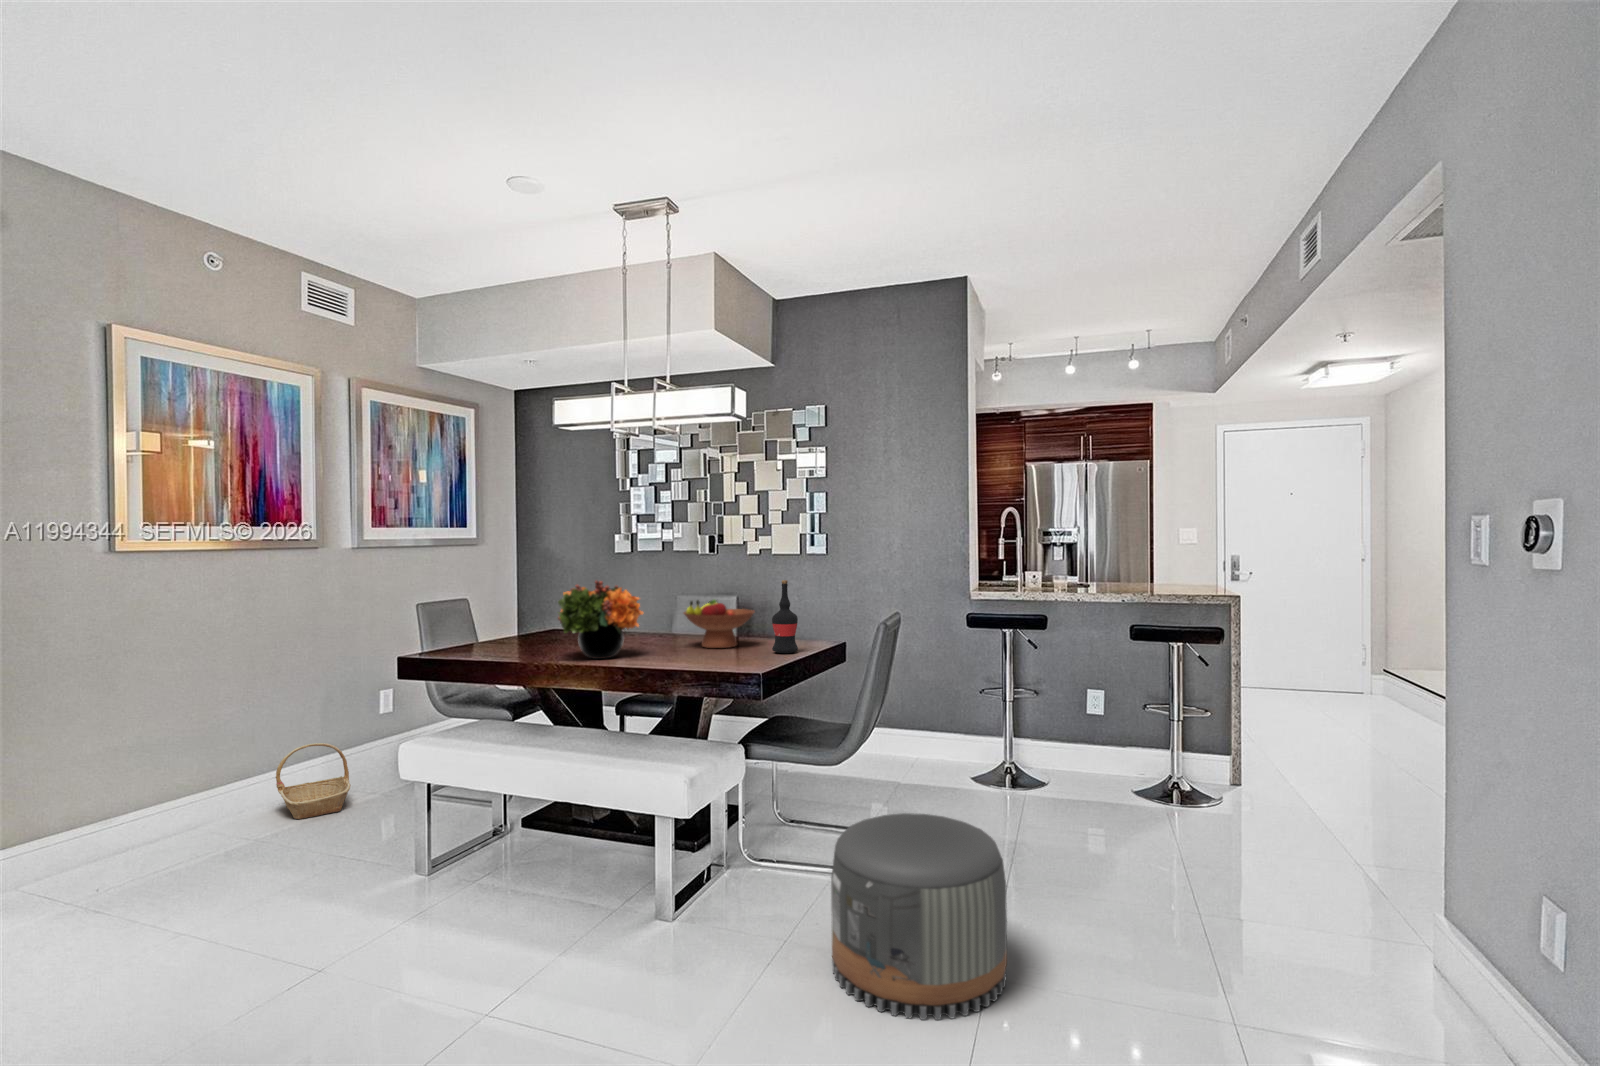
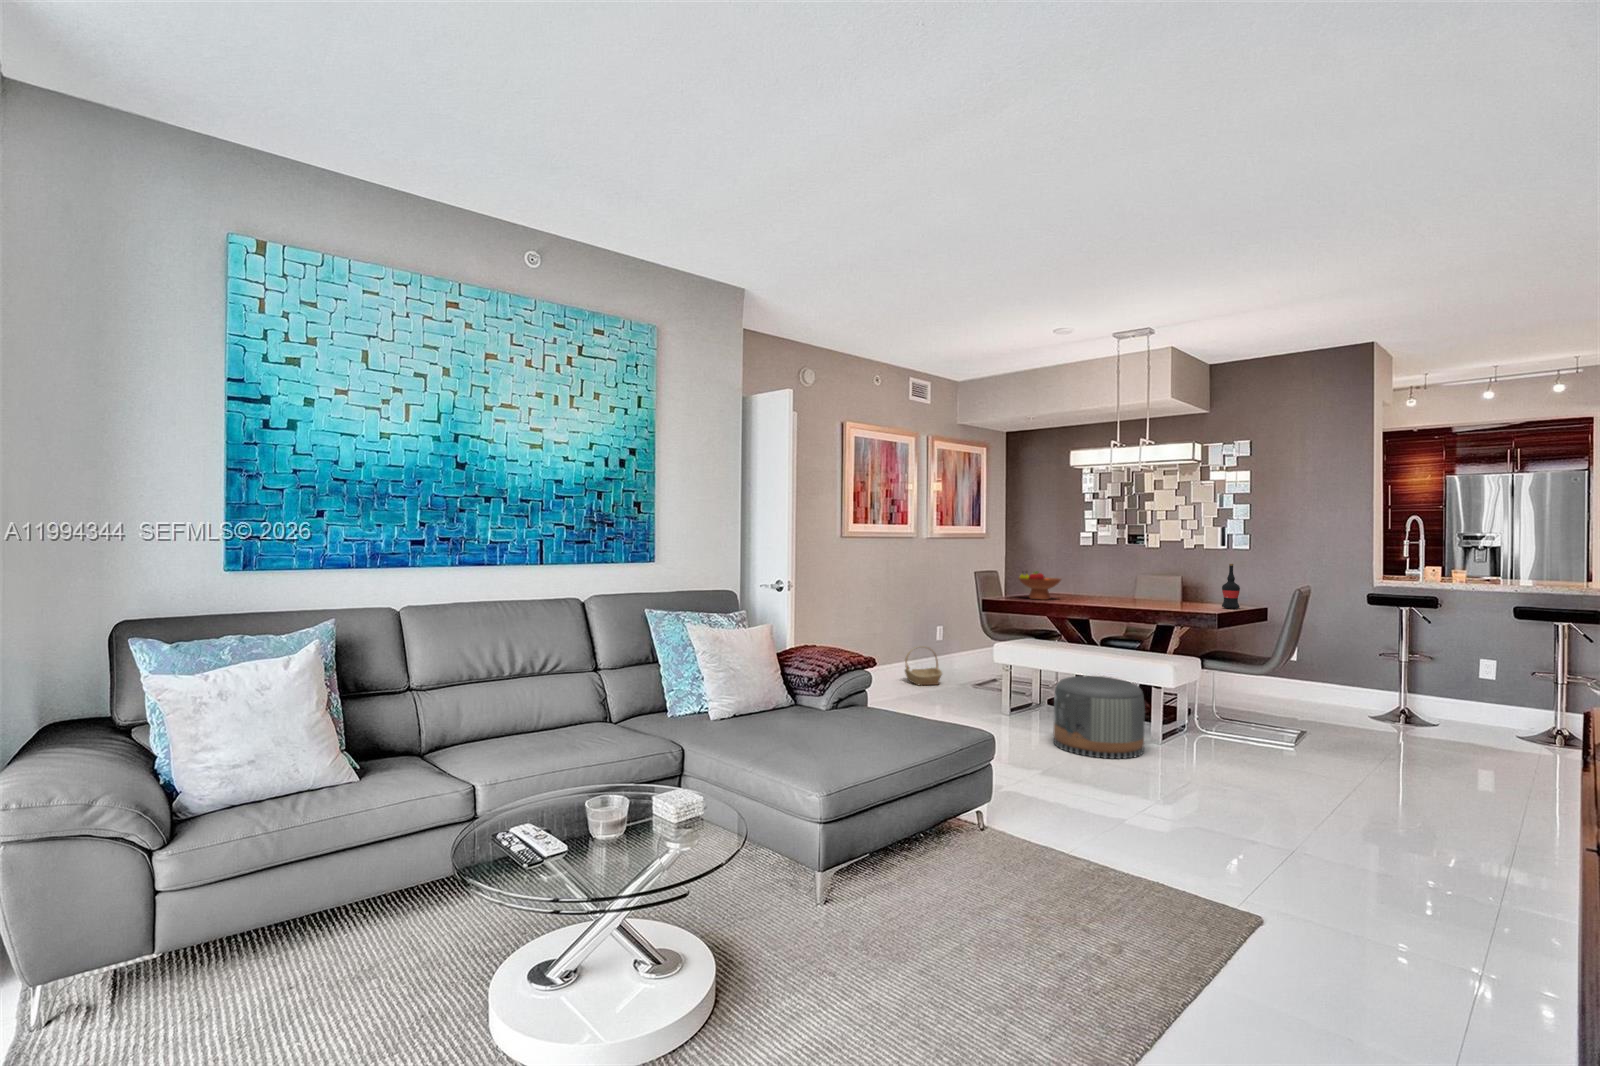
flower arrangement: present [558,581,643,659] -> none [1084,559,1138,604]
fruit bowl: present [684,600,754,648] -> present [1019,571,1061,600]
pouf: present [831,813,1007,1020] -> present [1053,676,1145,759]

